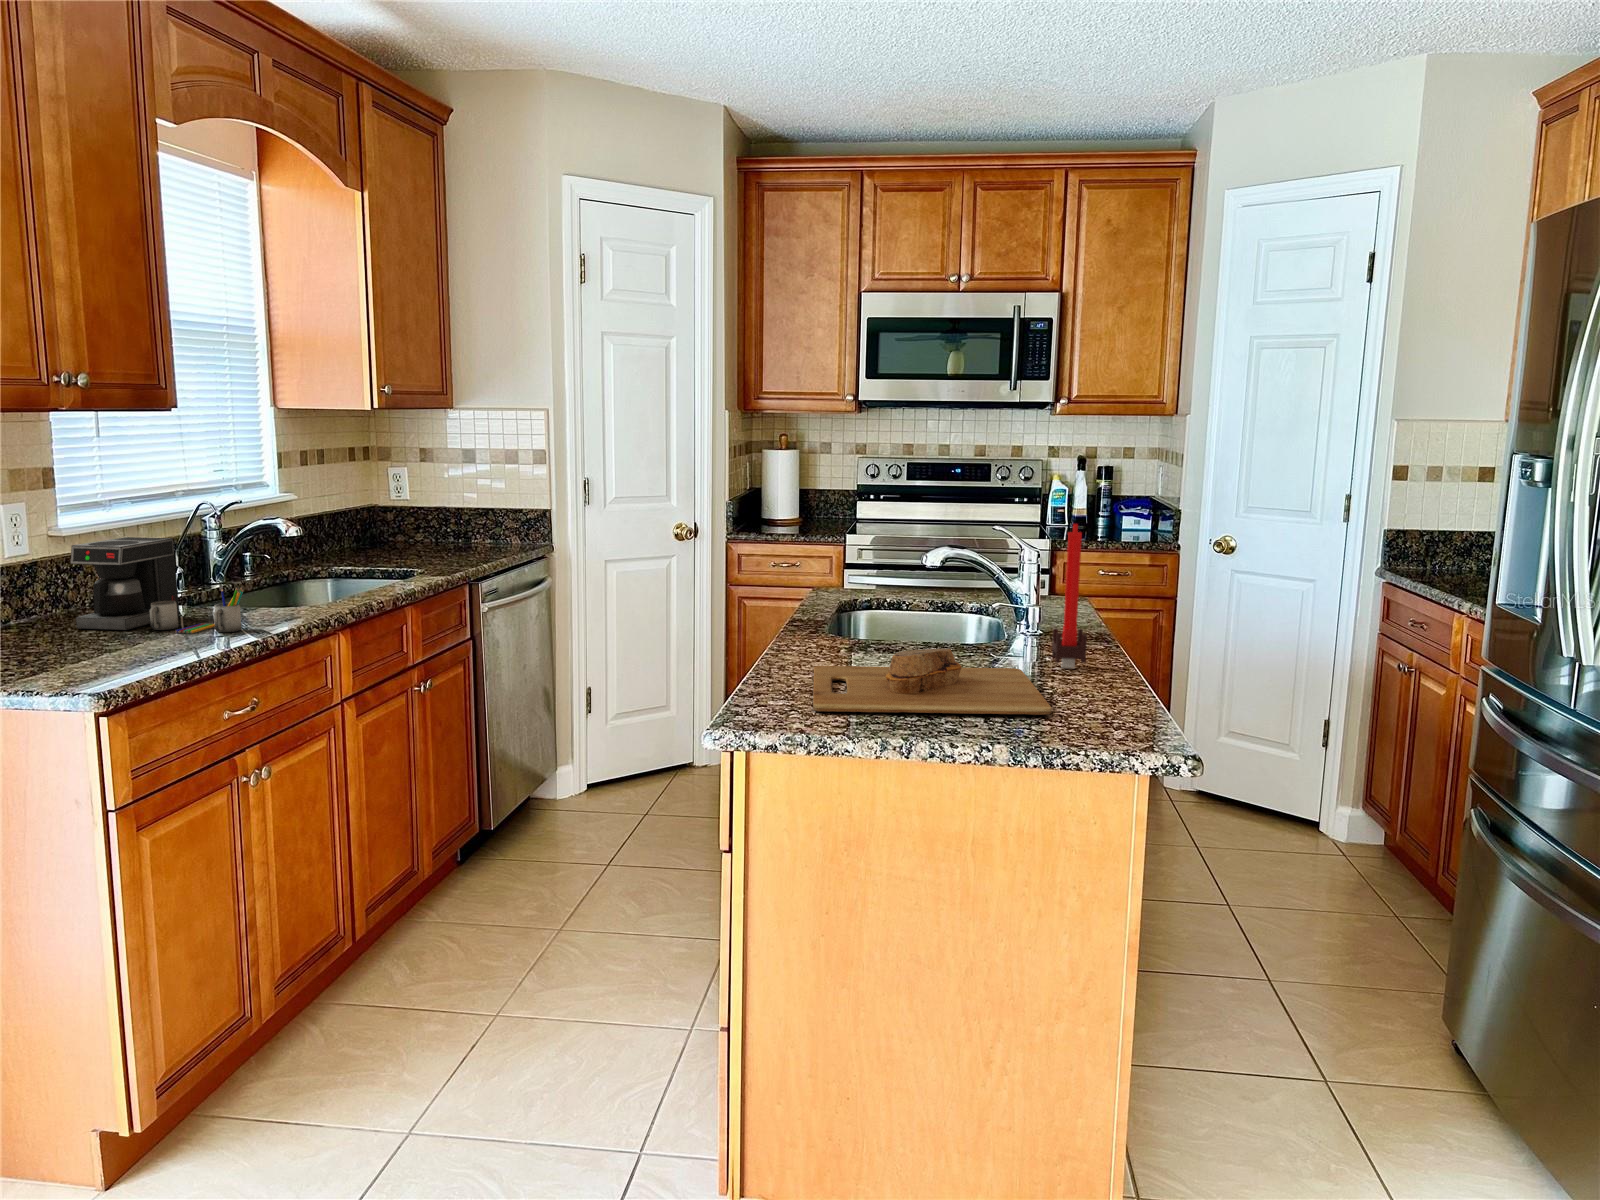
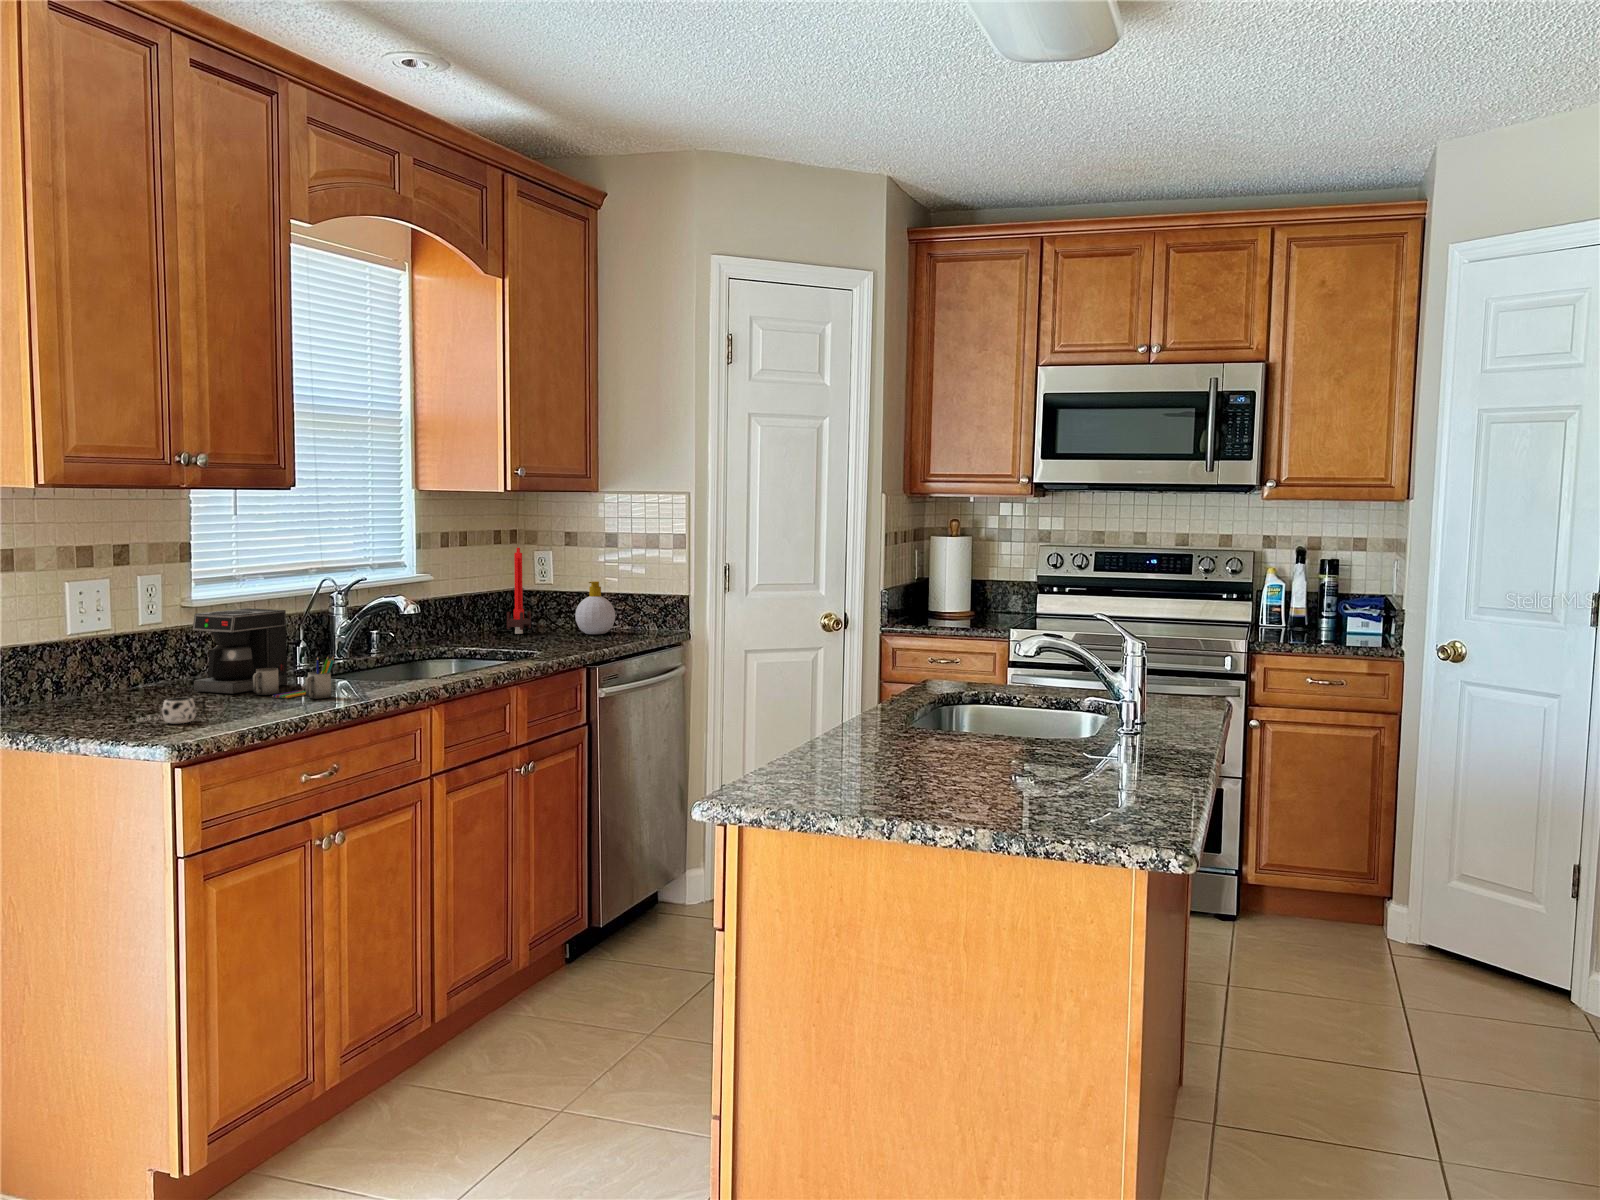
soap bottle: none [440,496,481,548] -> present [575,581,615,634]
candle: present [1052,524,1087,668] -> present [507,548,531,634]
mug: none [36,641,118,670] -> present [149,698,205,723]
cutting board: present [813,649,1052,715] -> none [818,735,1076,807]

